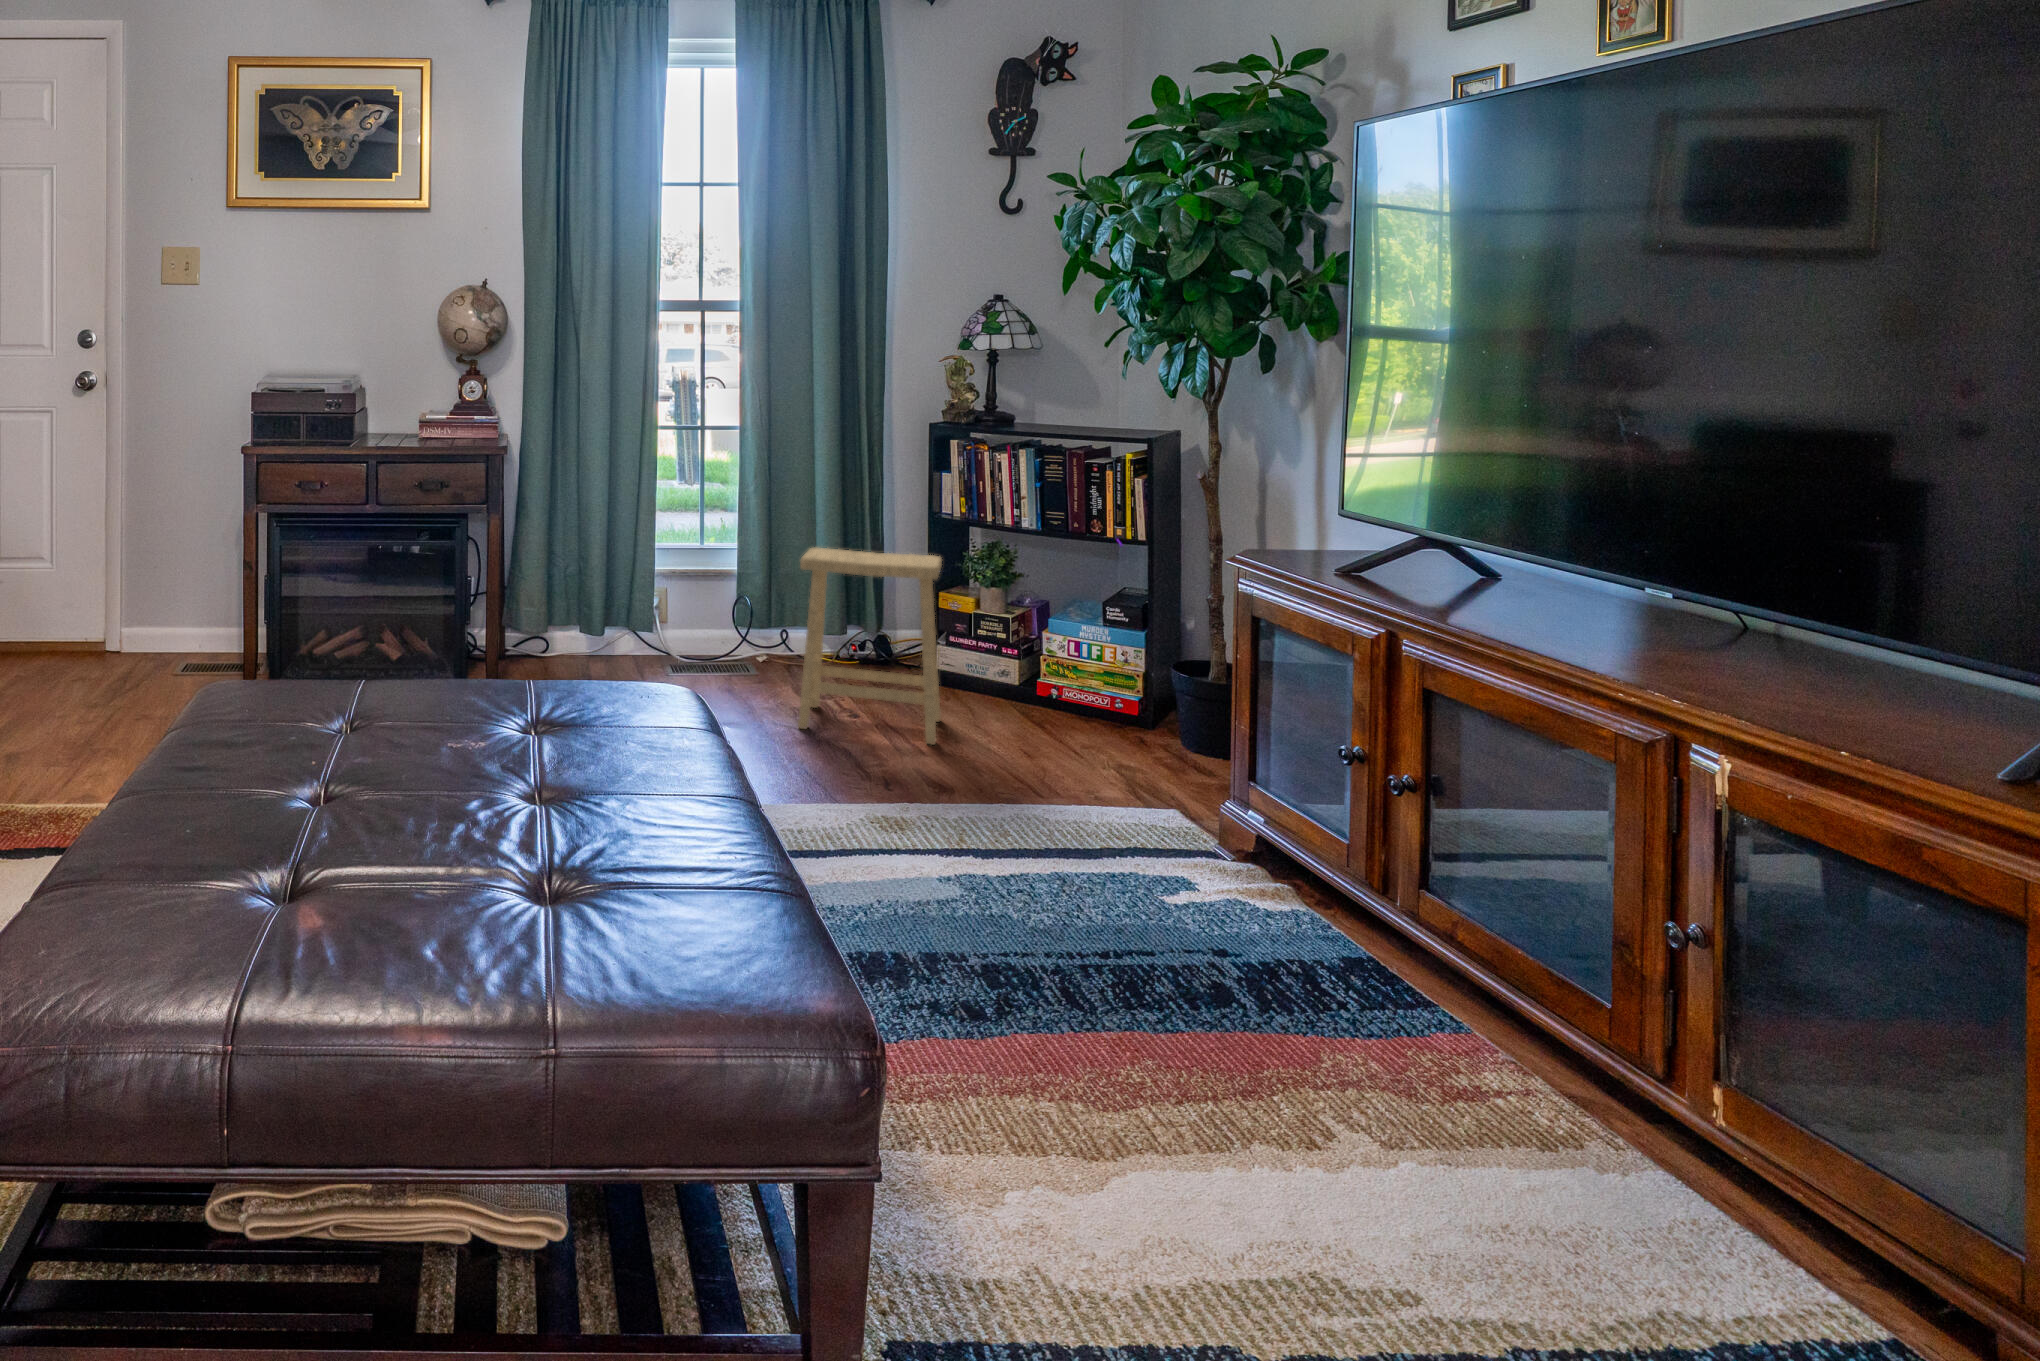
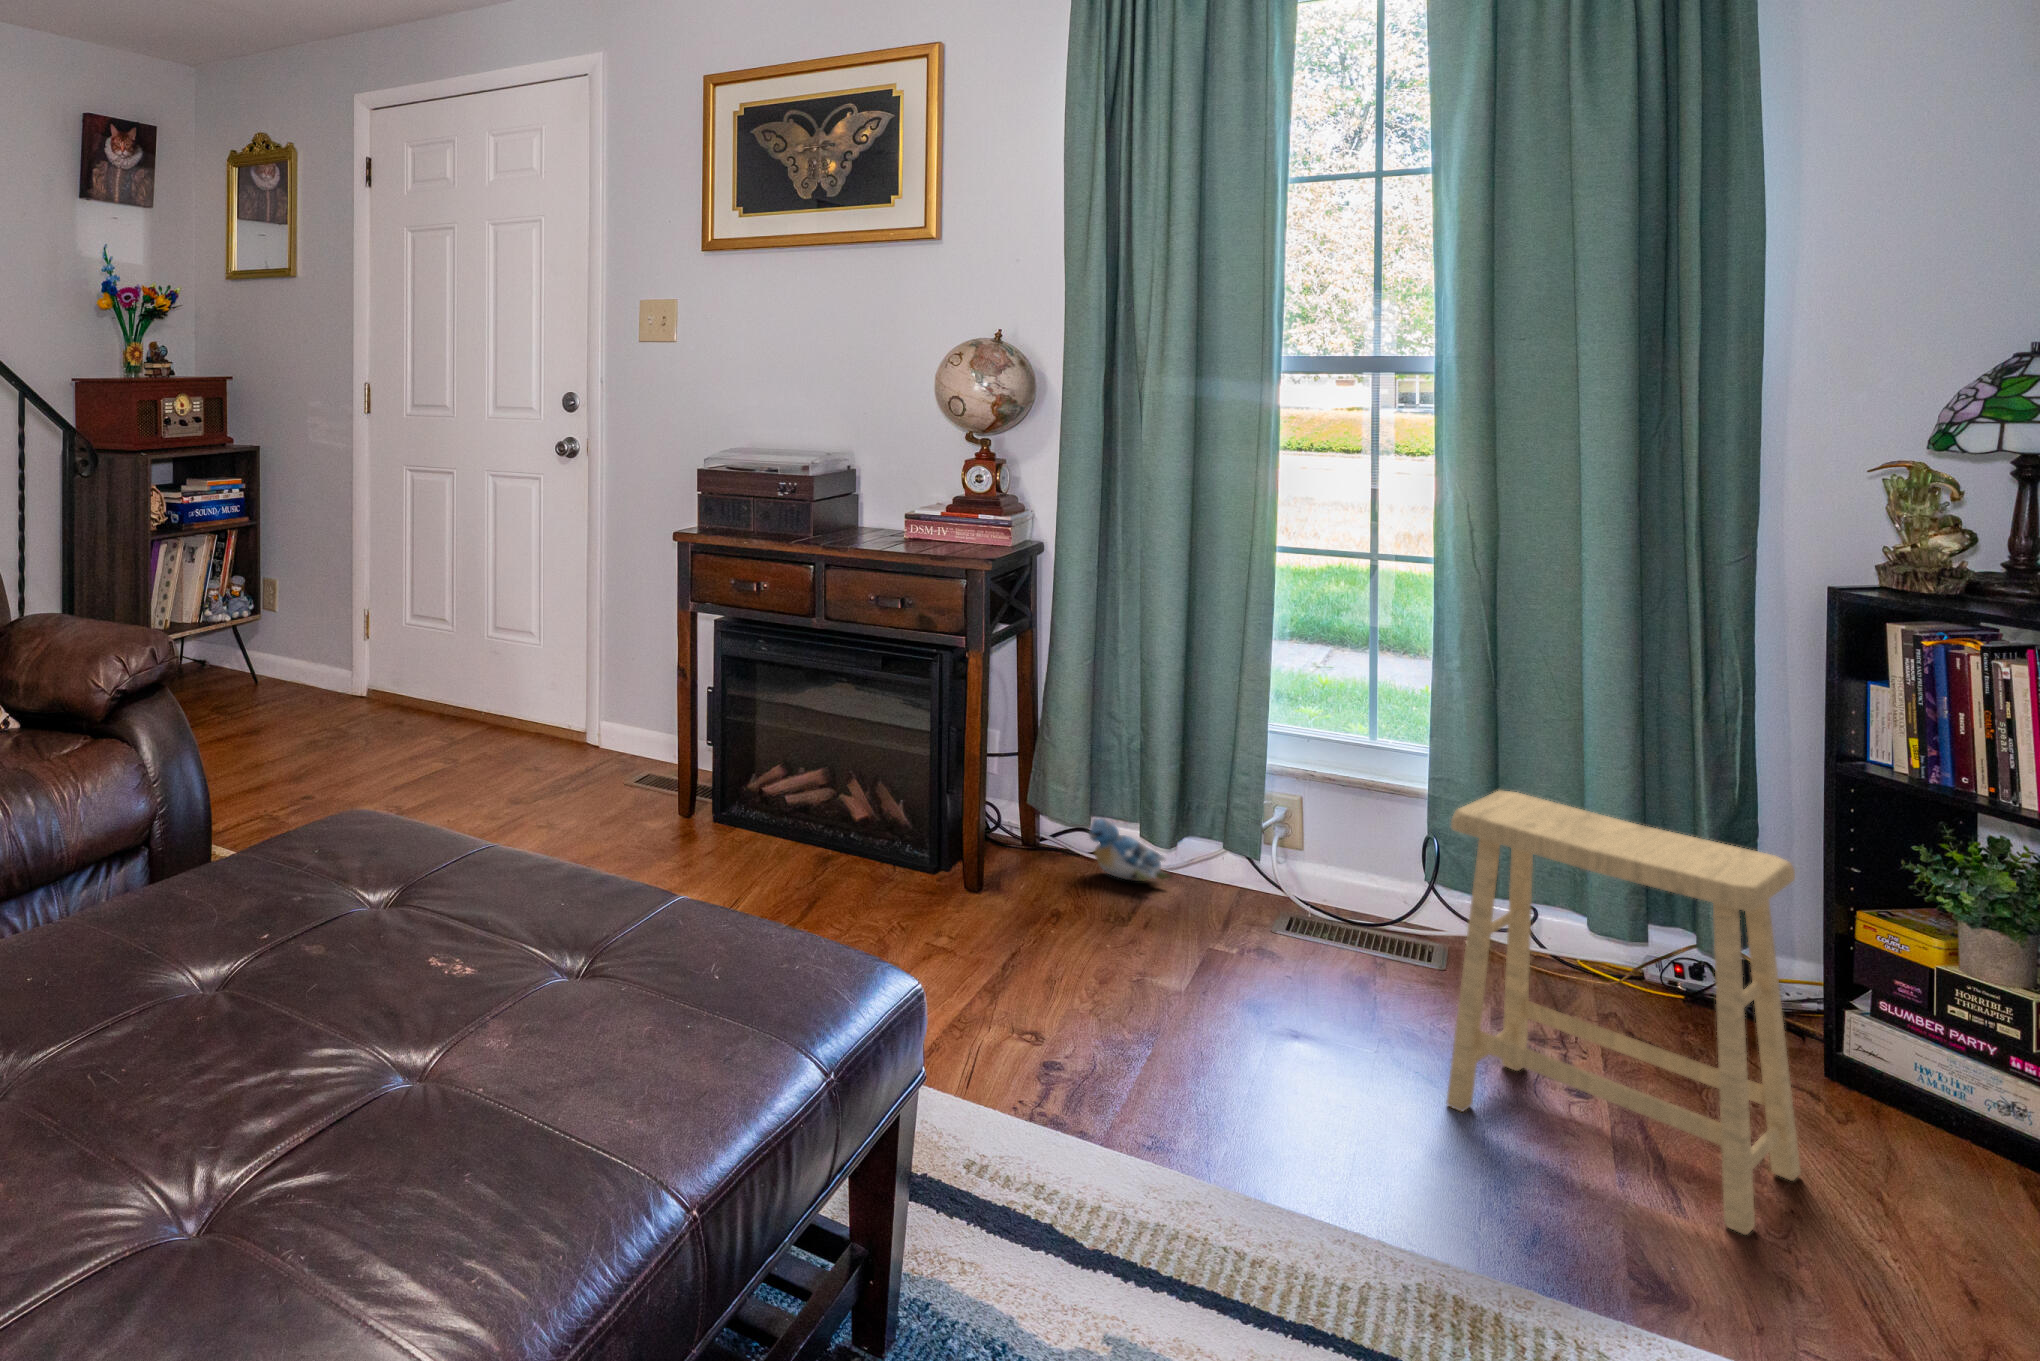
plush toy: none [546,626,600,664] -> present [1088,819,1170,881]

